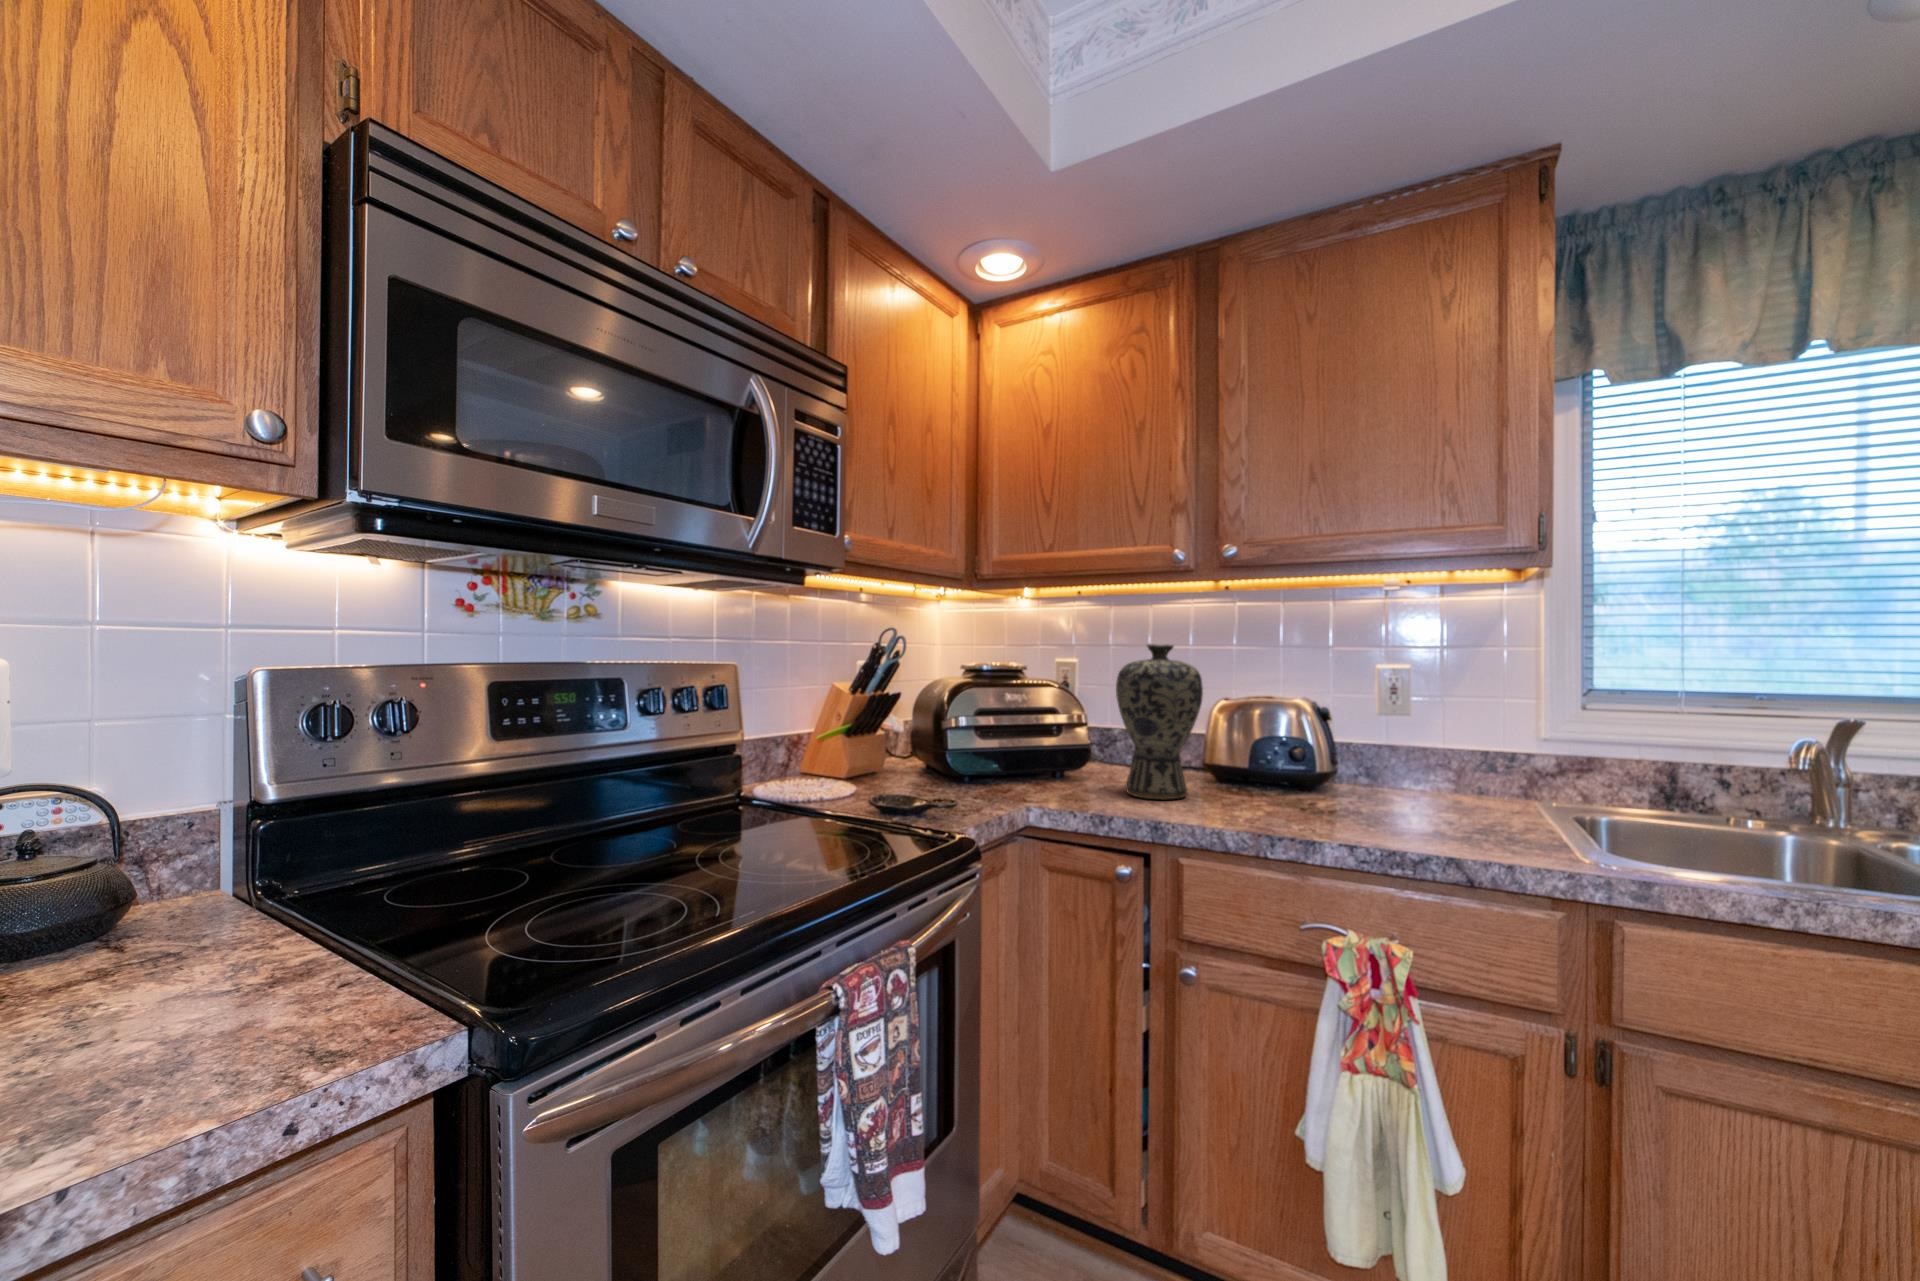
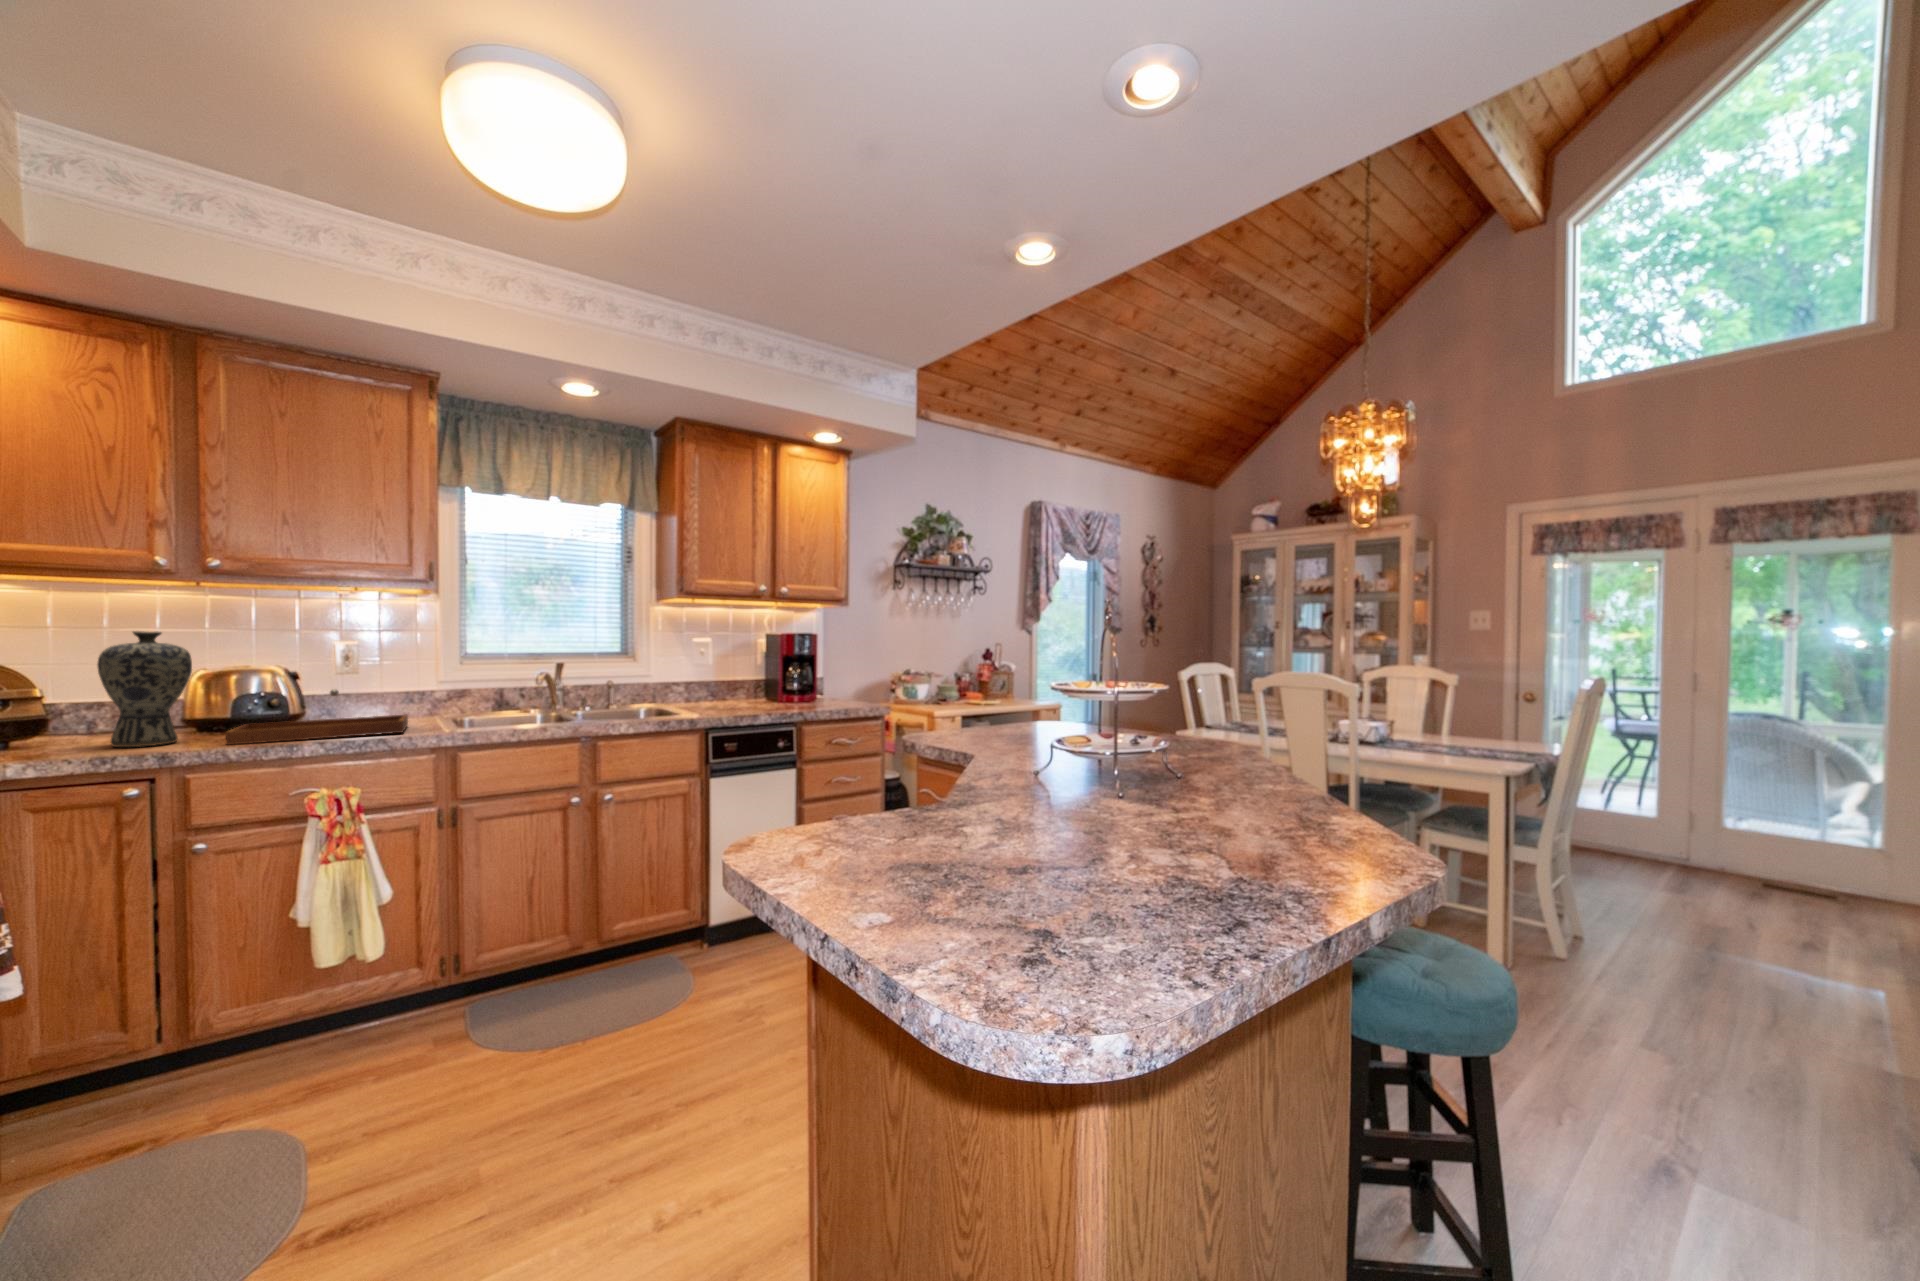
tray: none [1229,743,1494,846] -> present [226,689,408,745]

